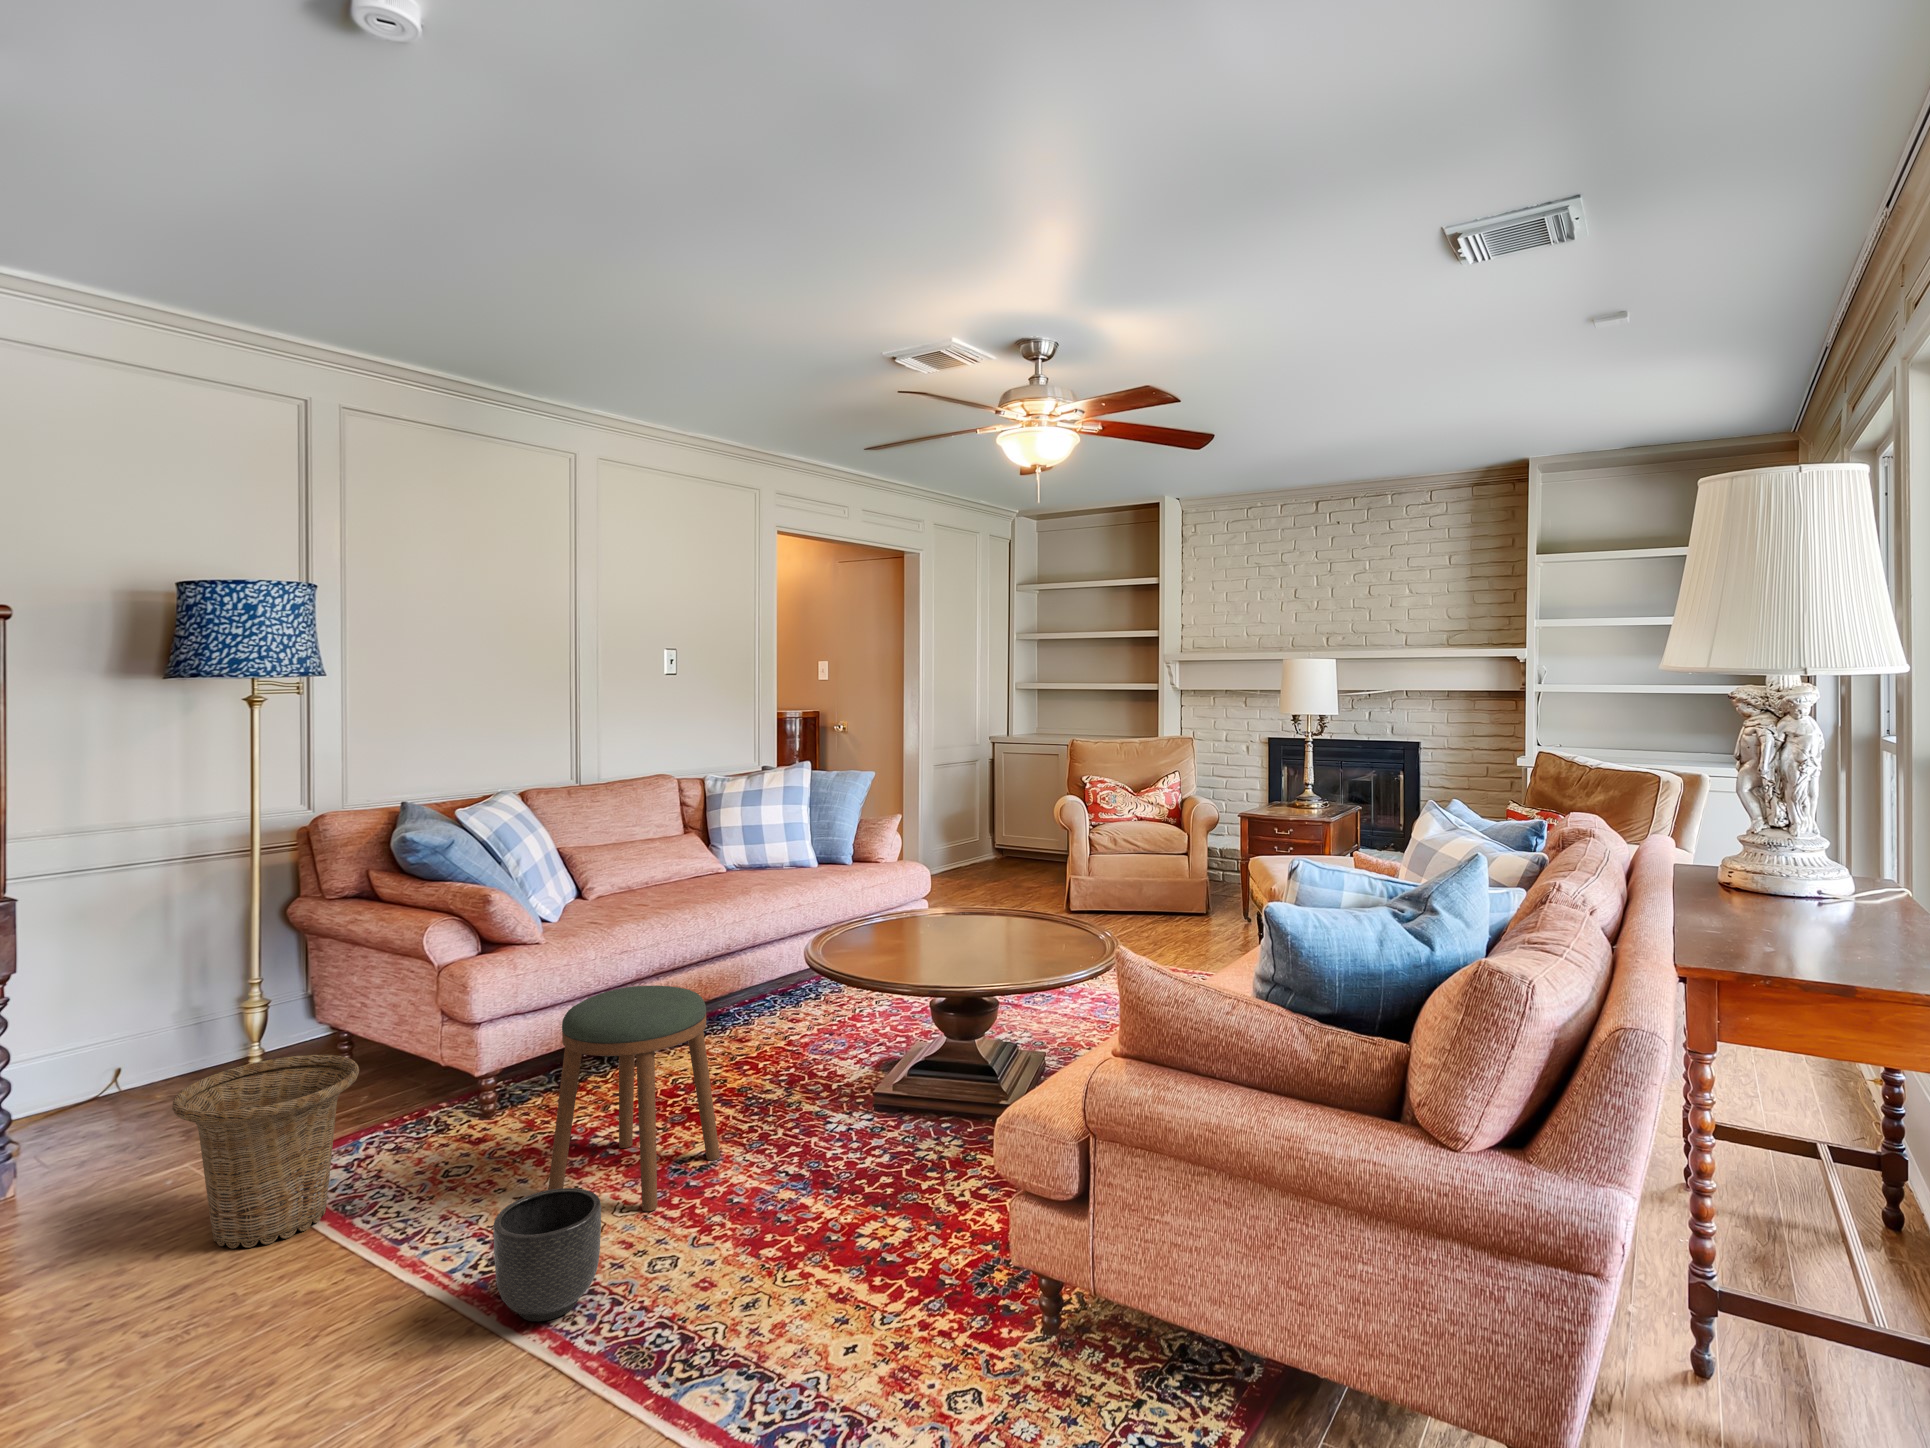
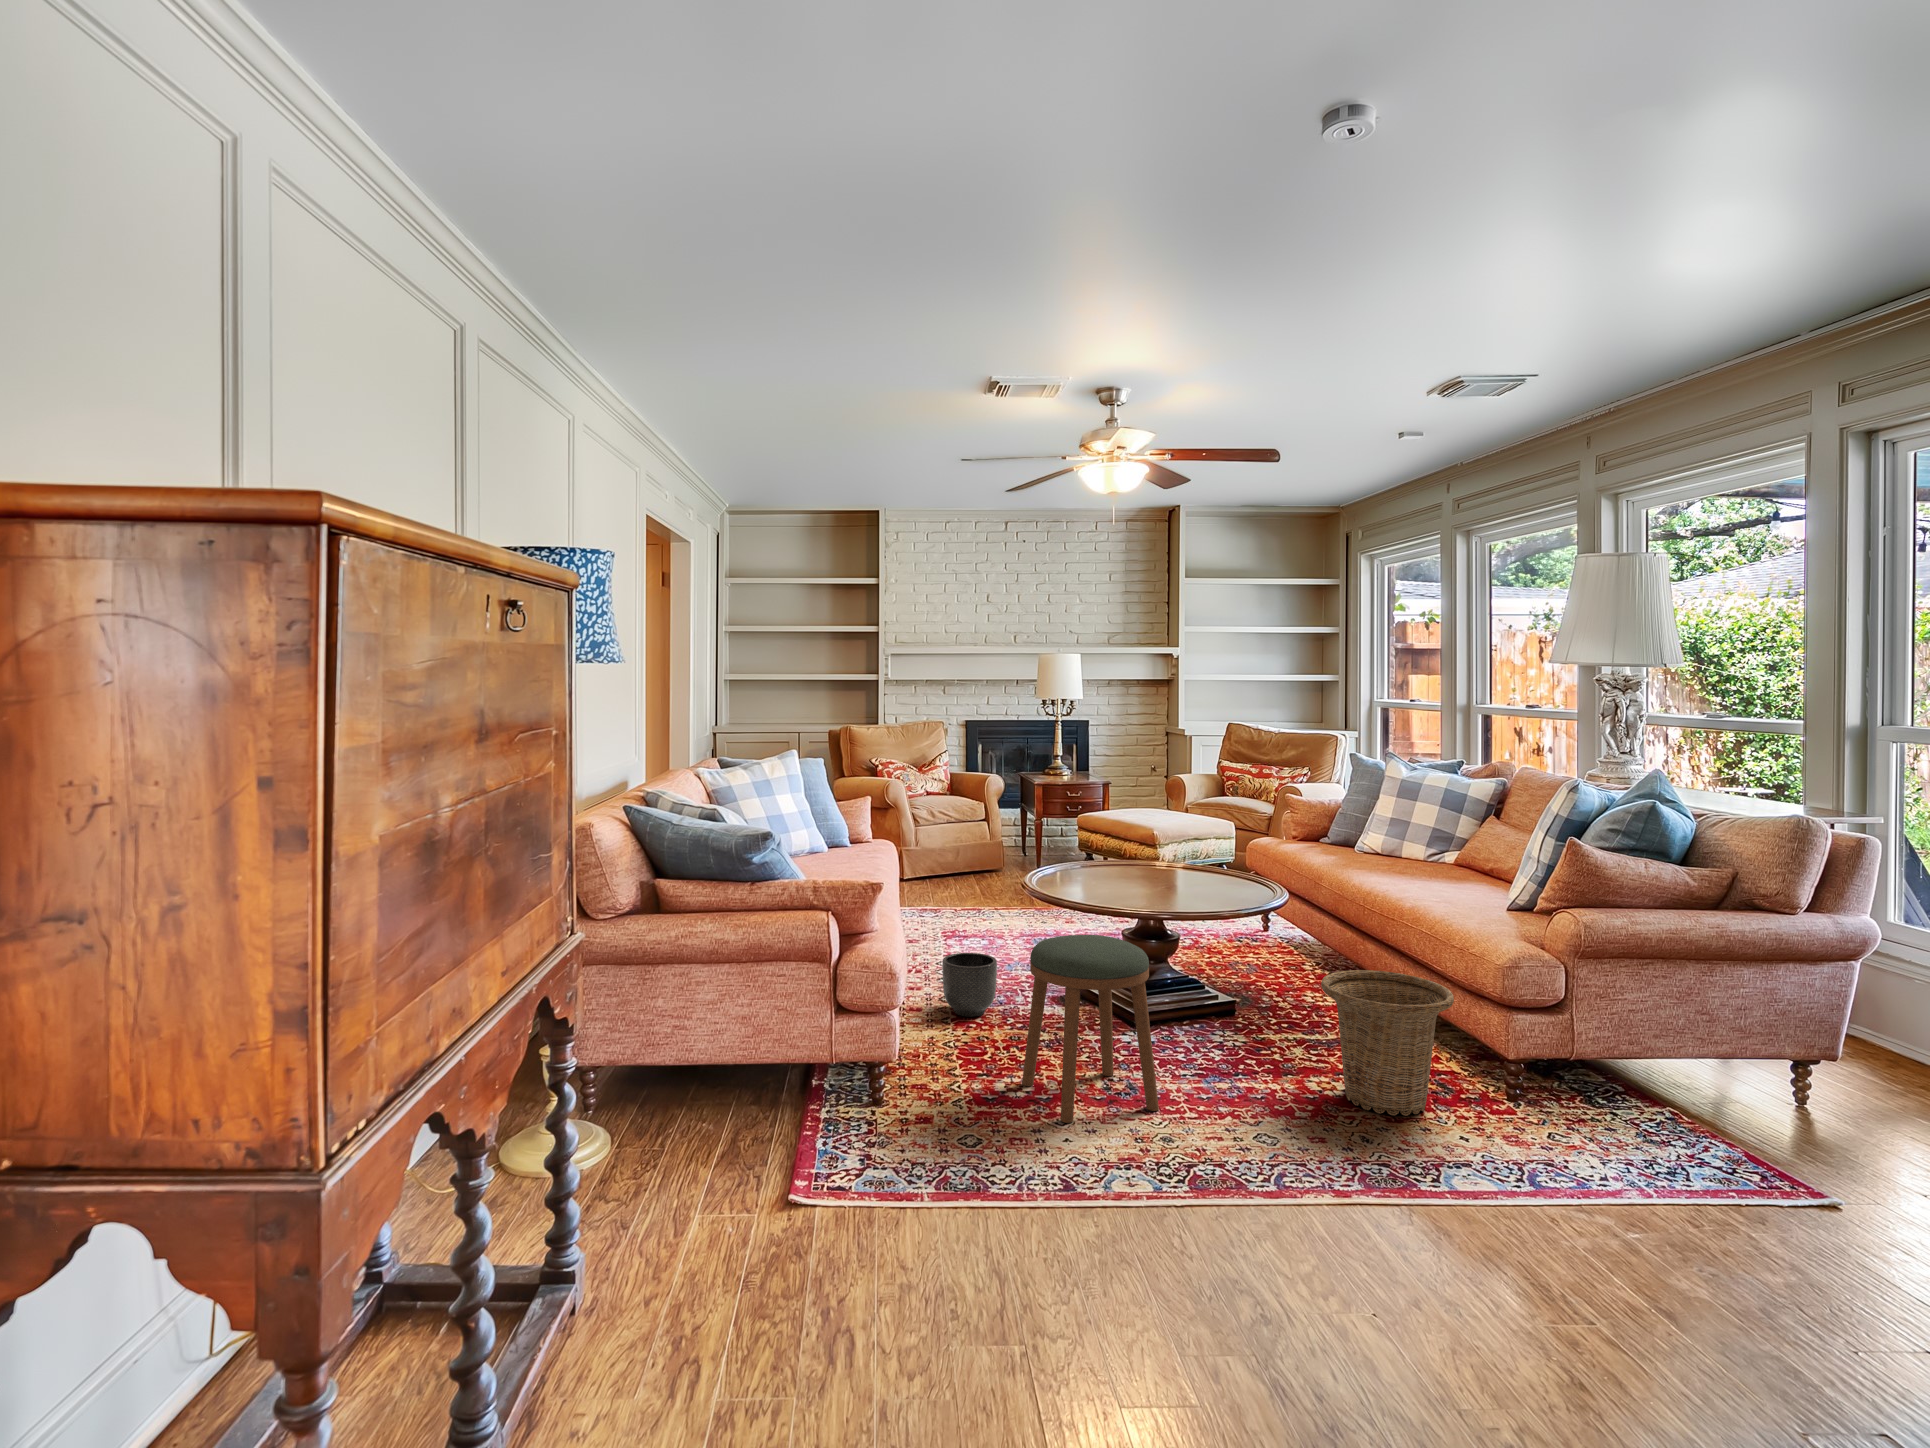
basket: present [172,1055,359,1248] -> present [1321,970,1454,1116]
planter: present [493,1188,601,1322] -> present [942,953,997,1017]

